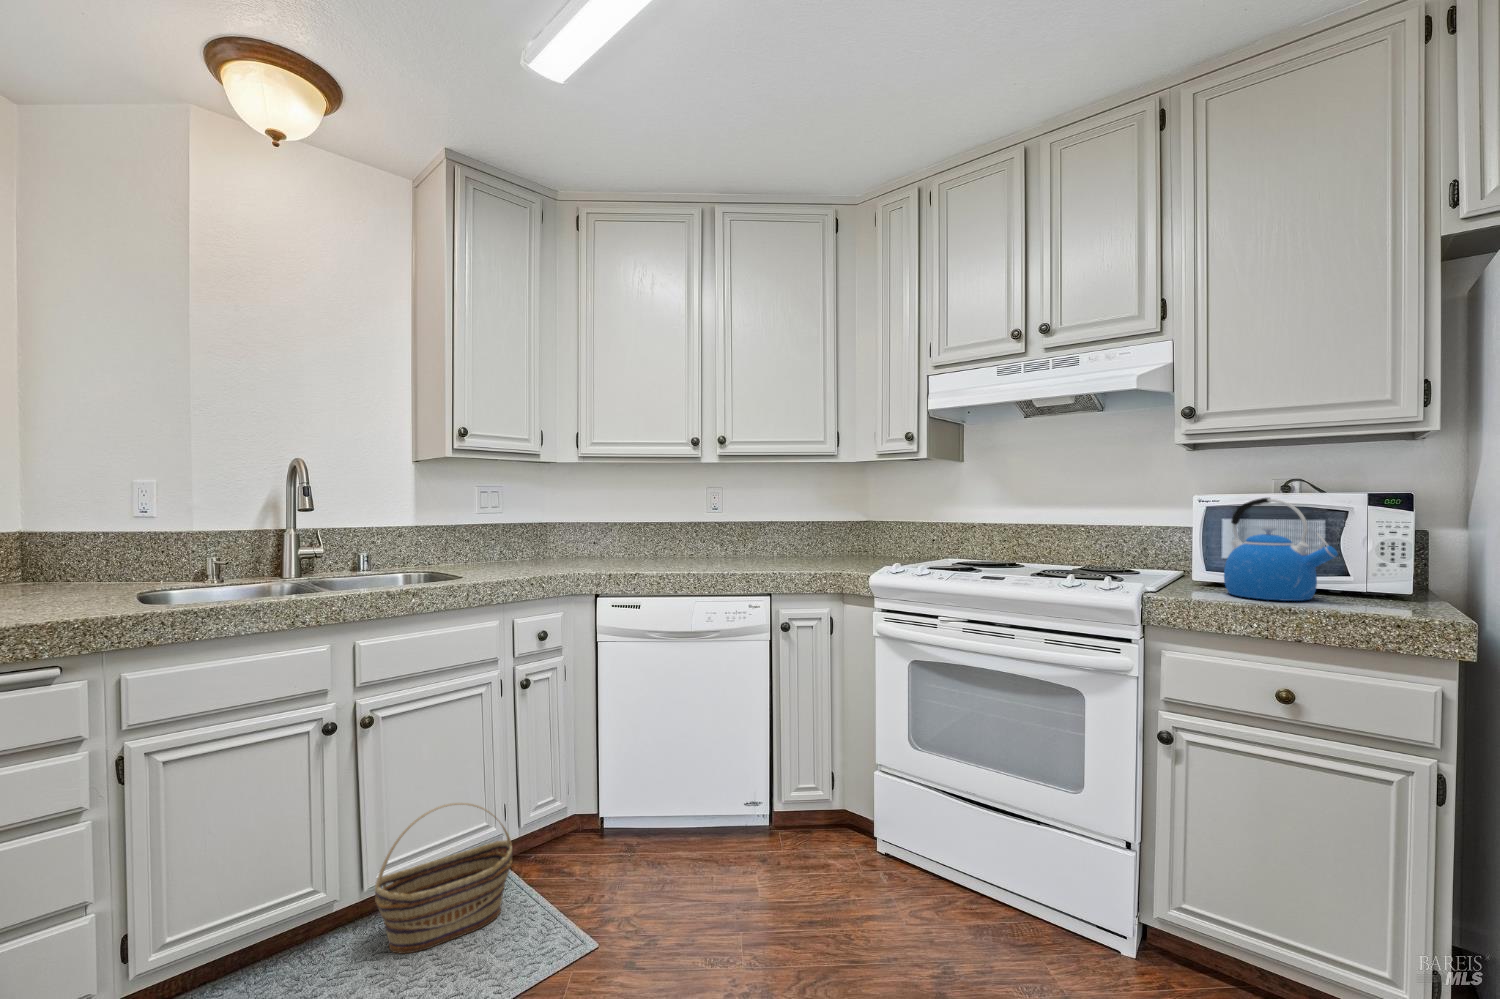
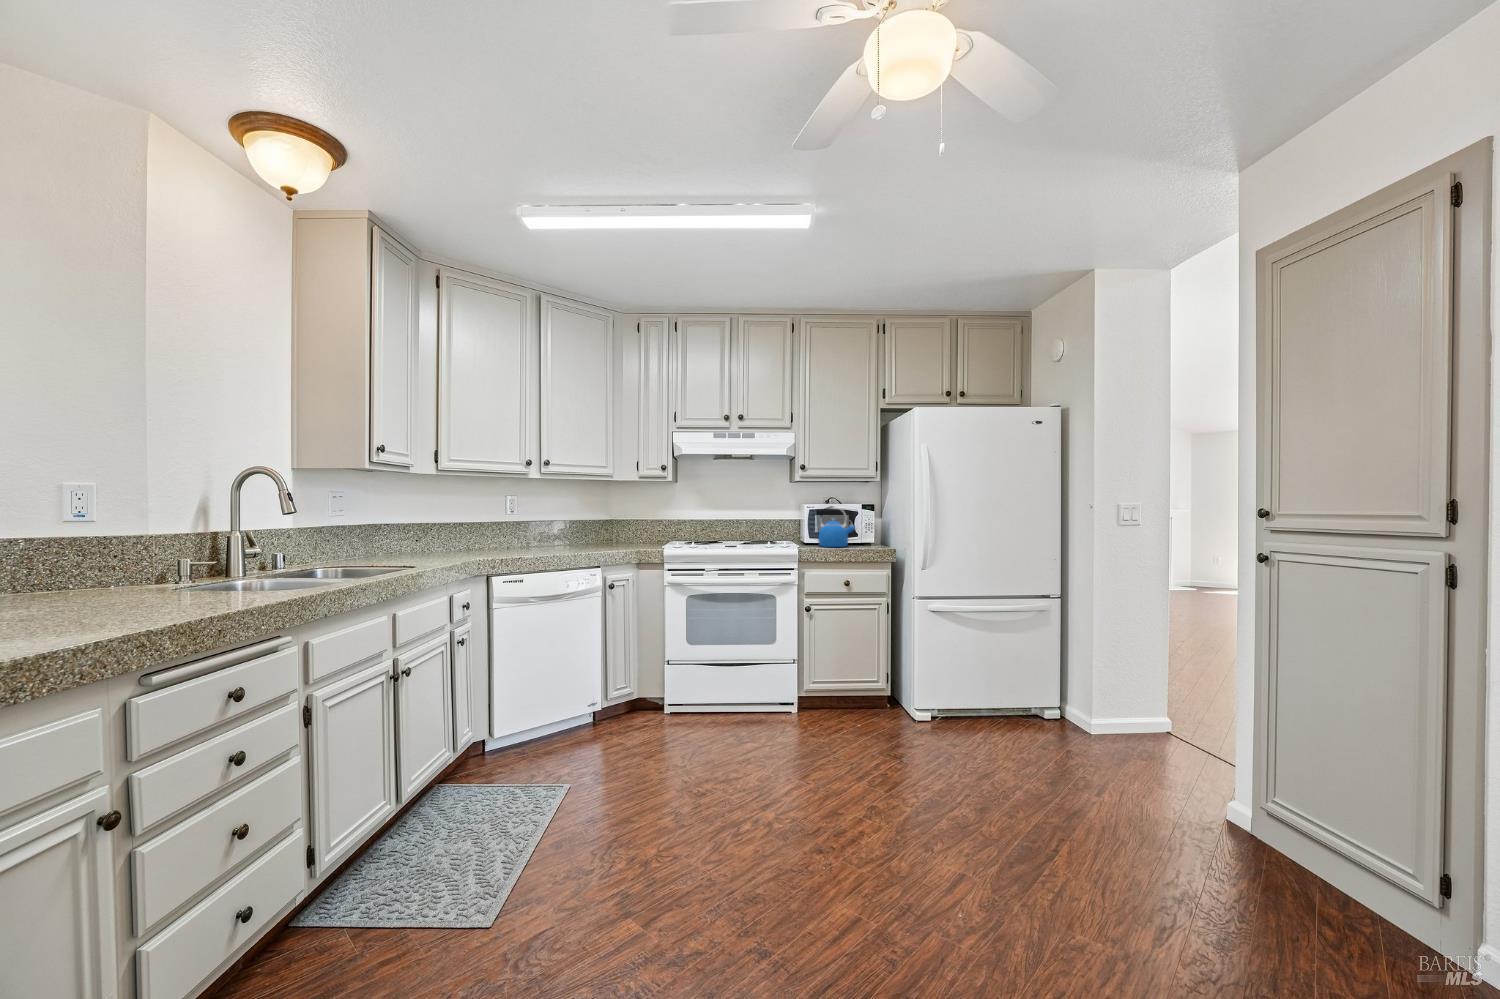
basket: present [375,803,512,954] -> none [430,720,498,827]

